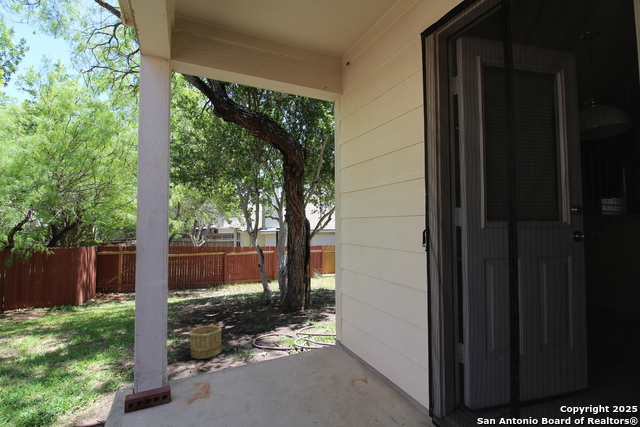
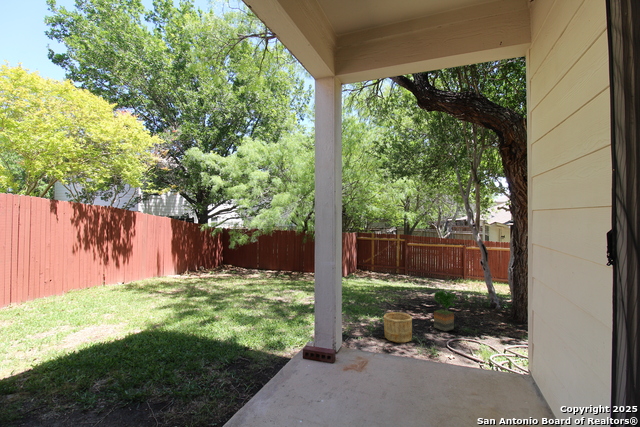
potted tree: none [230,295,254,334] -> present [434,291,458,331]

